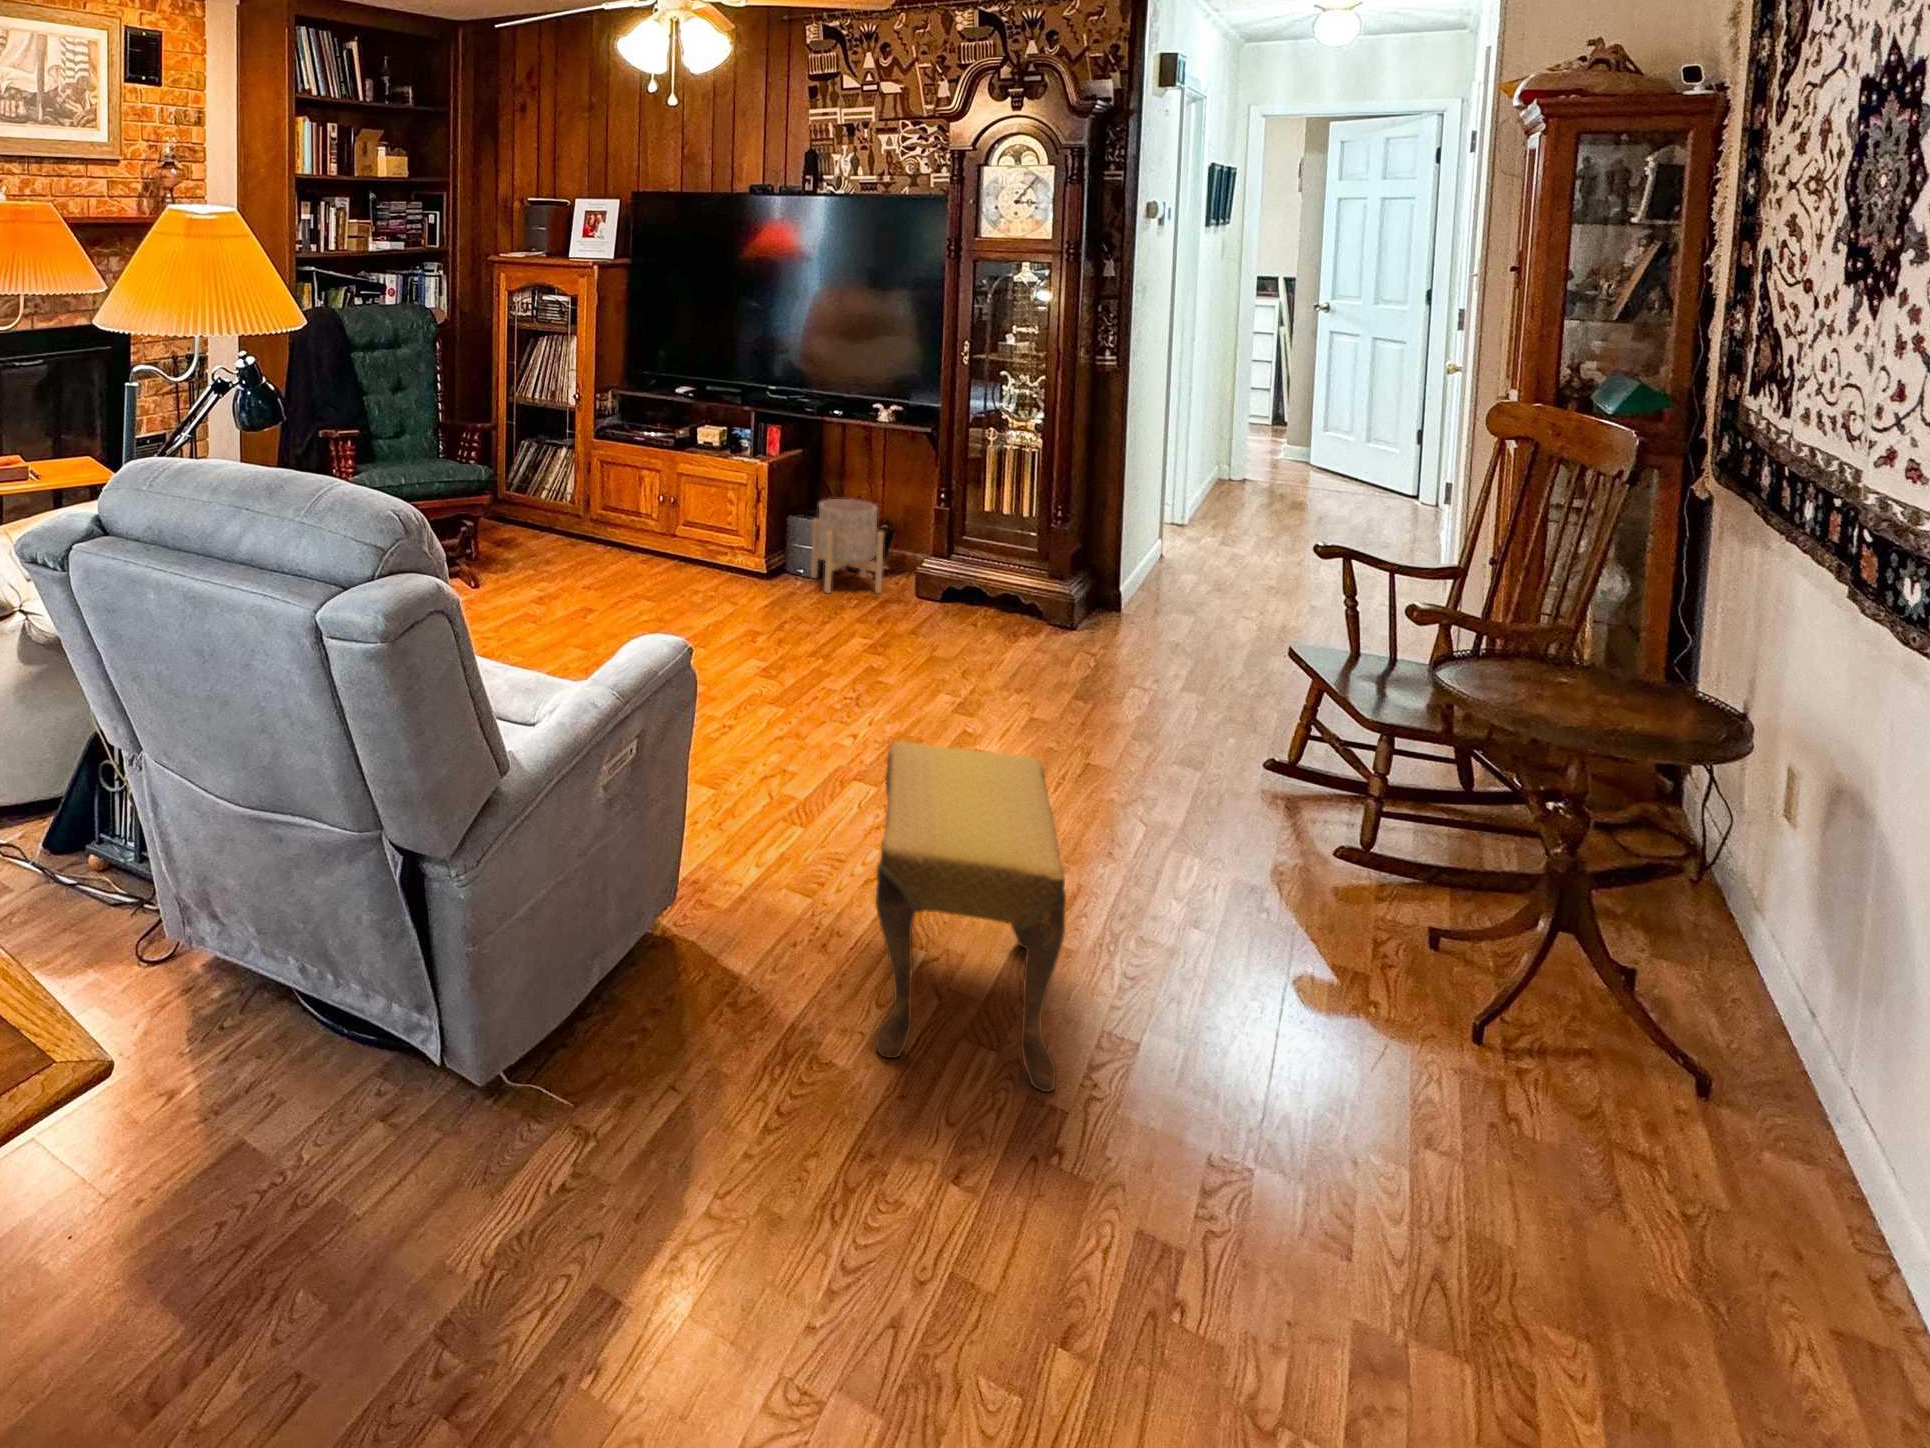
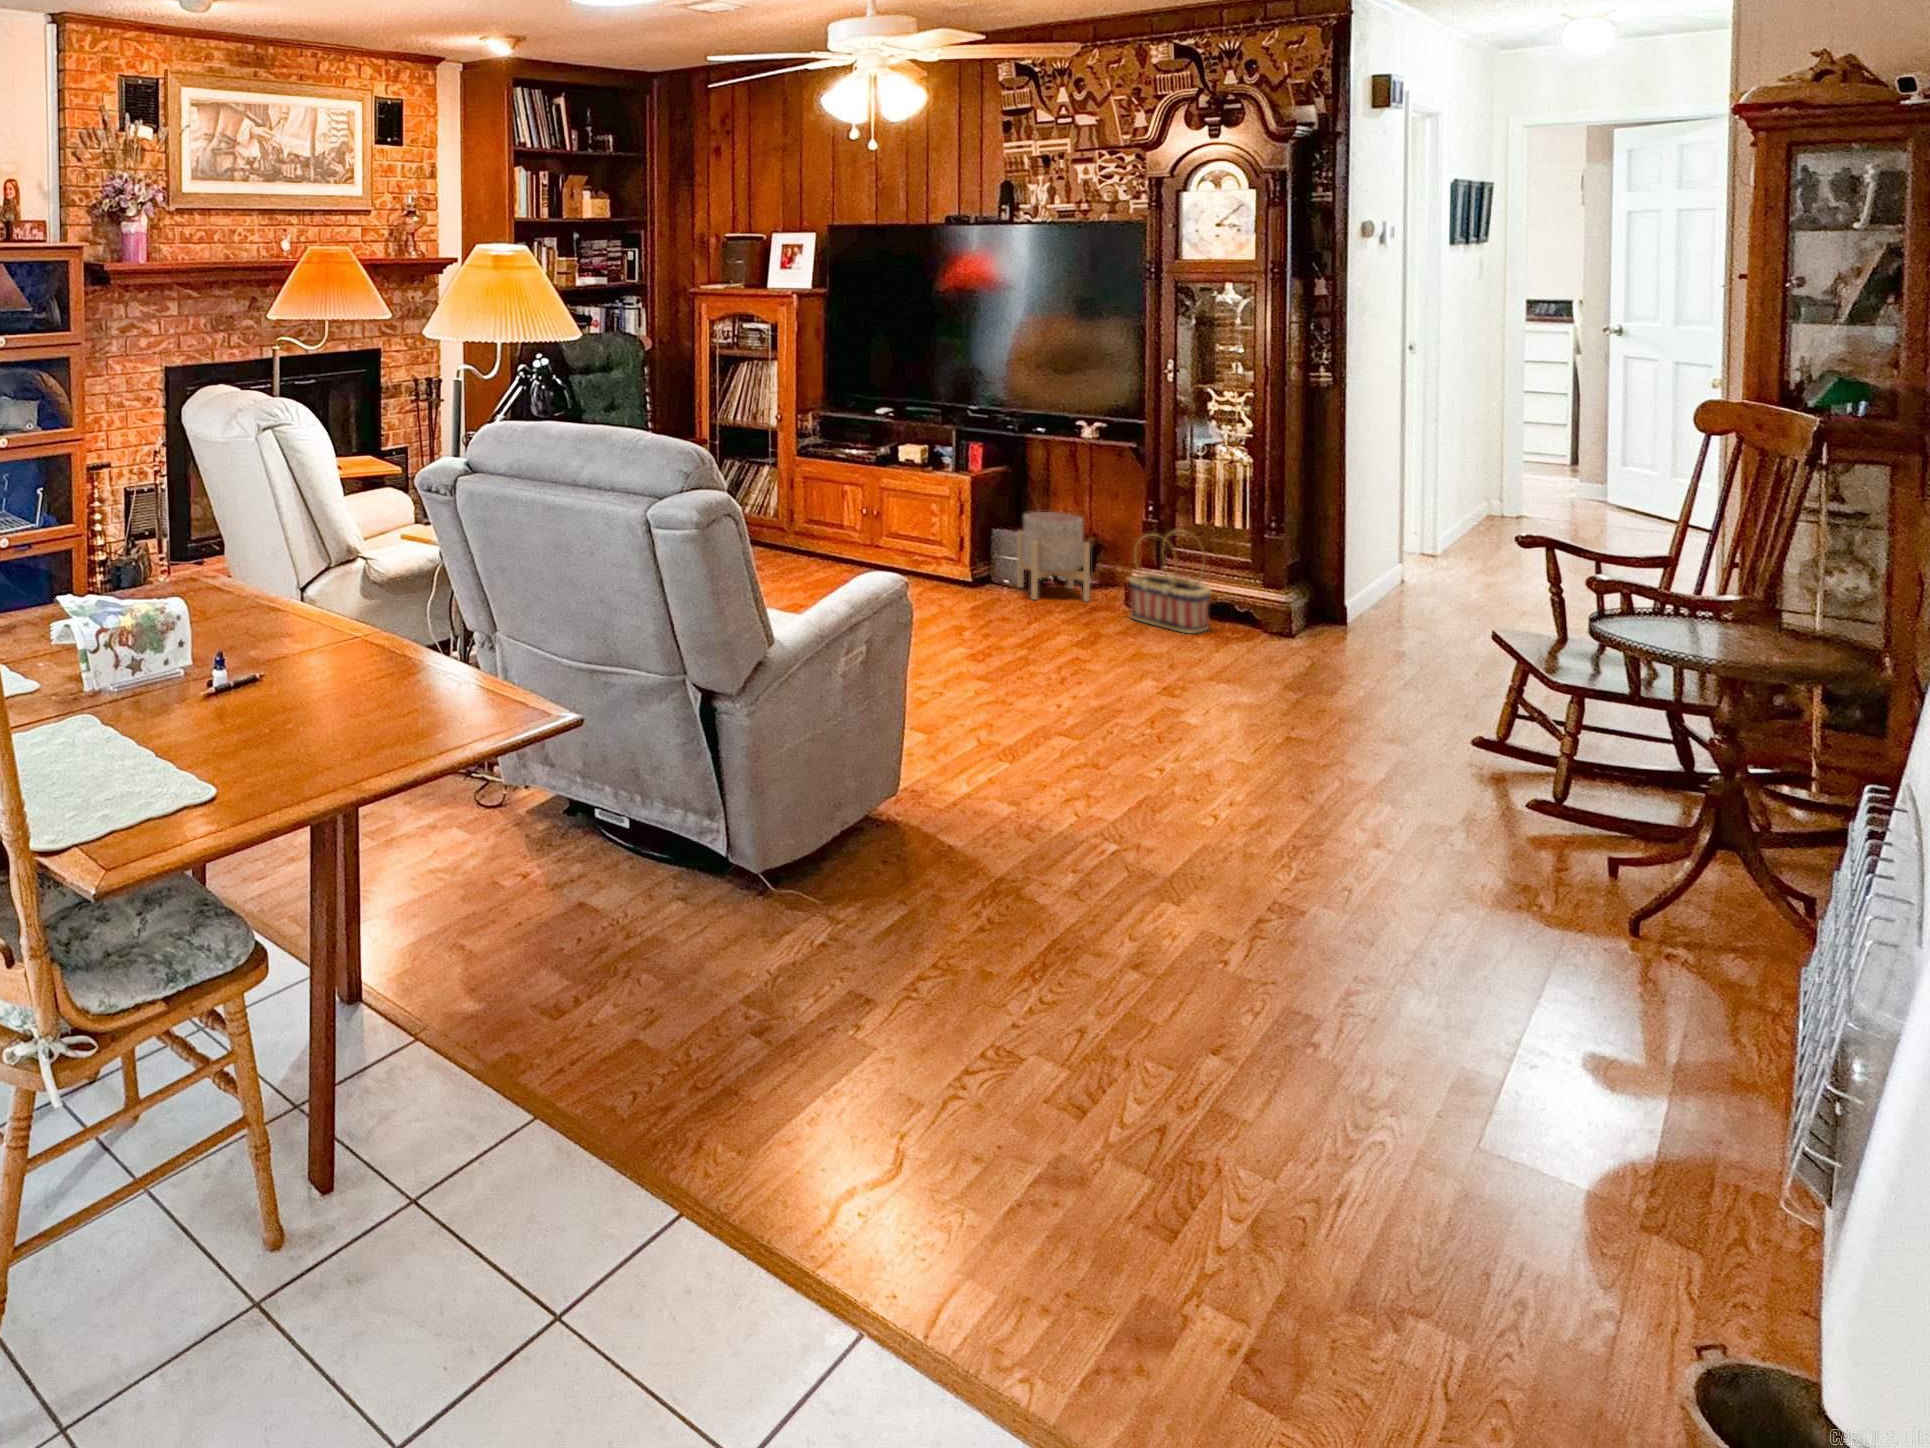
basket: none [921,521,1001,631] -> present [1129,532,1211,633]
footstool: present [876,742,1066,1092] -> none [1071,671,1234,930]

